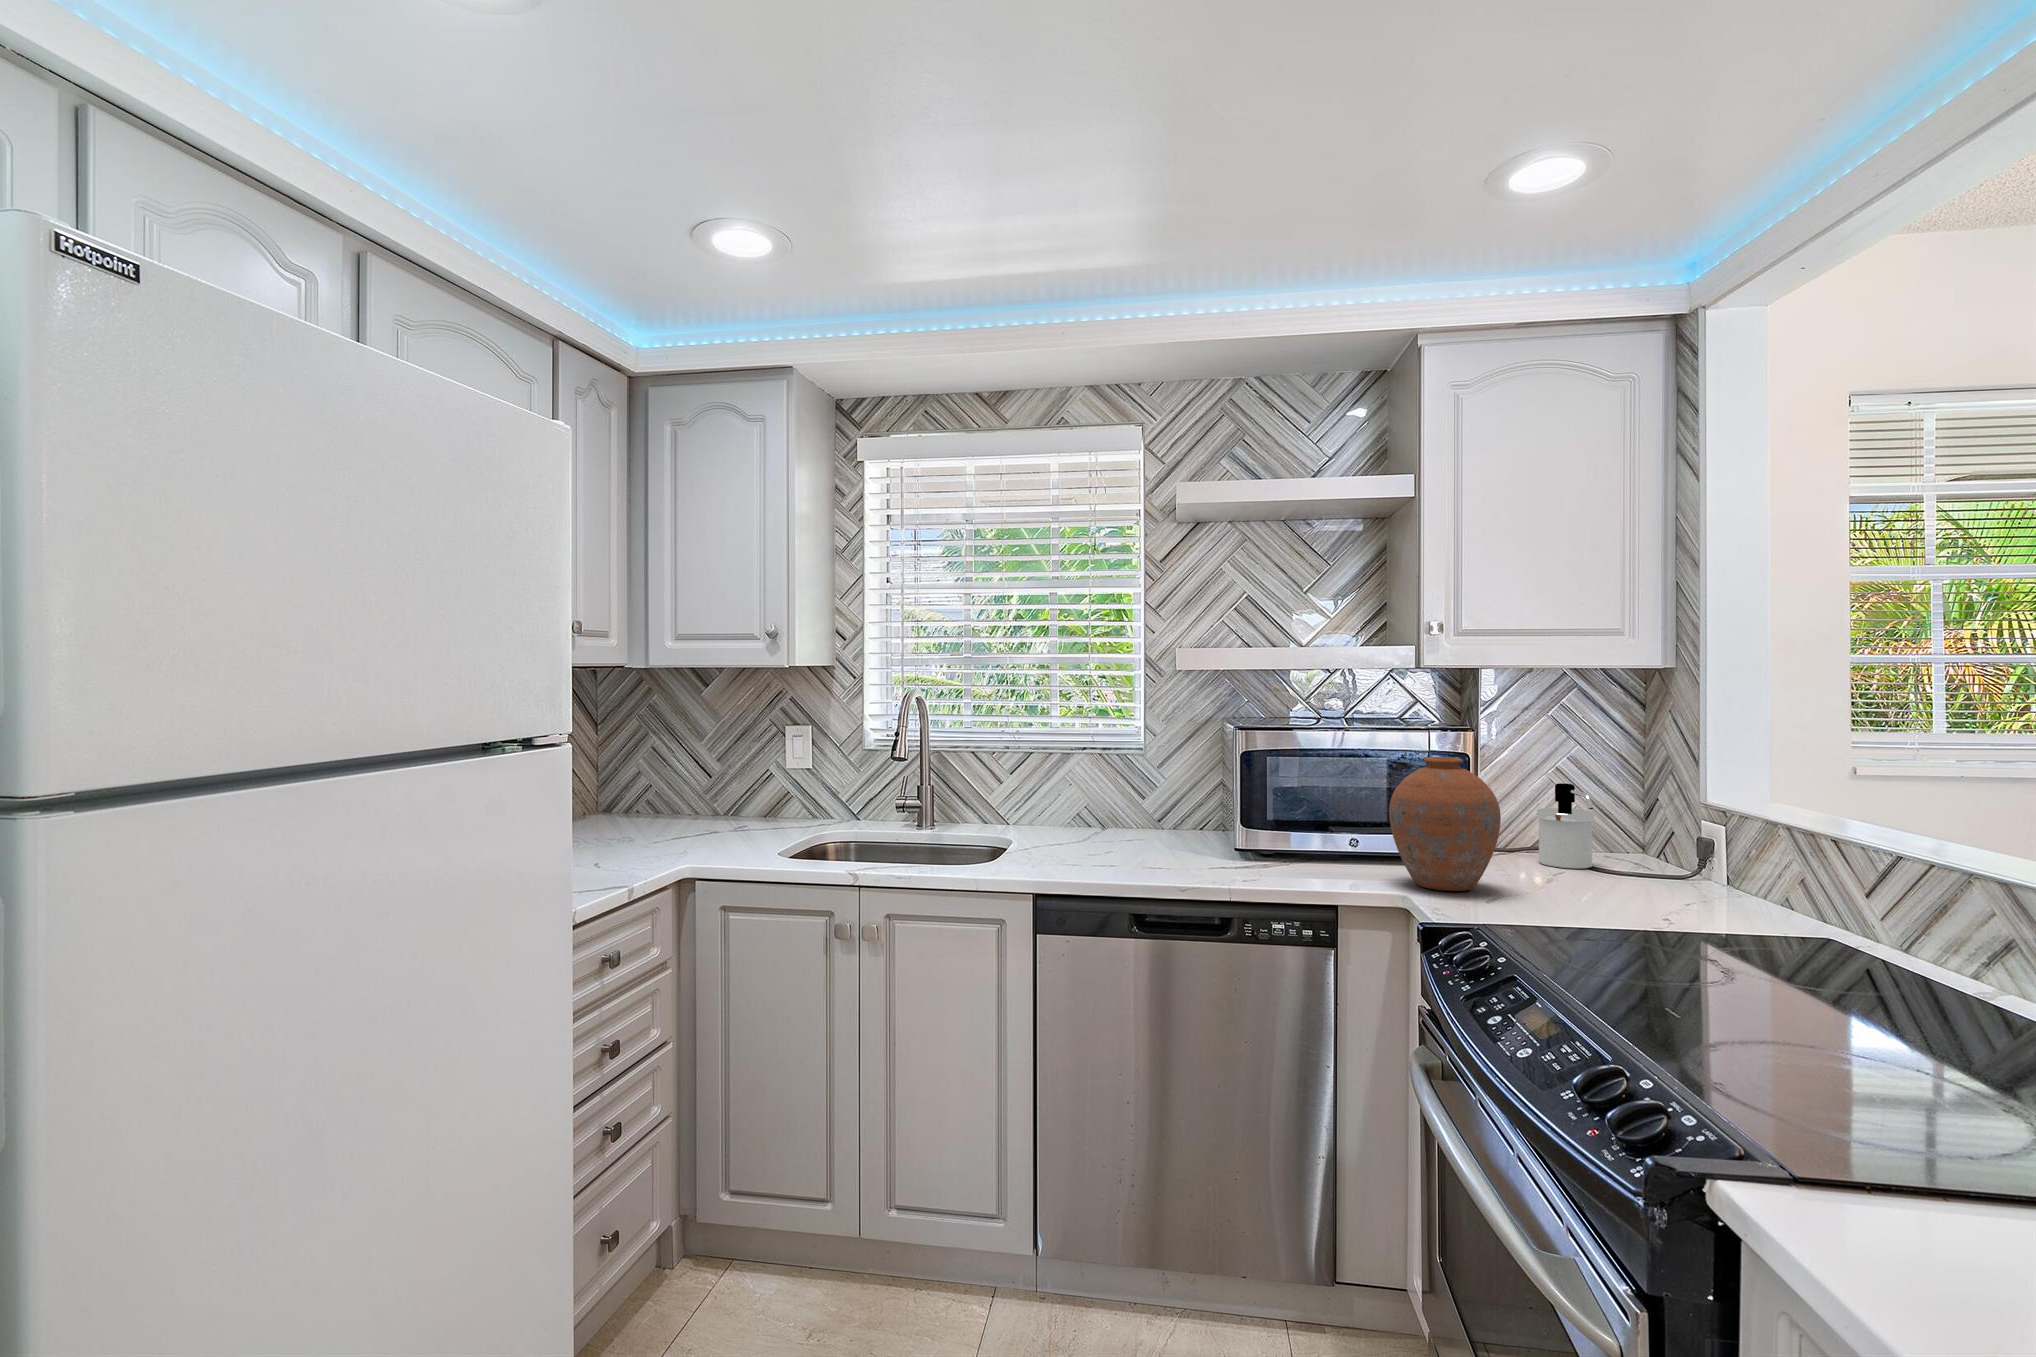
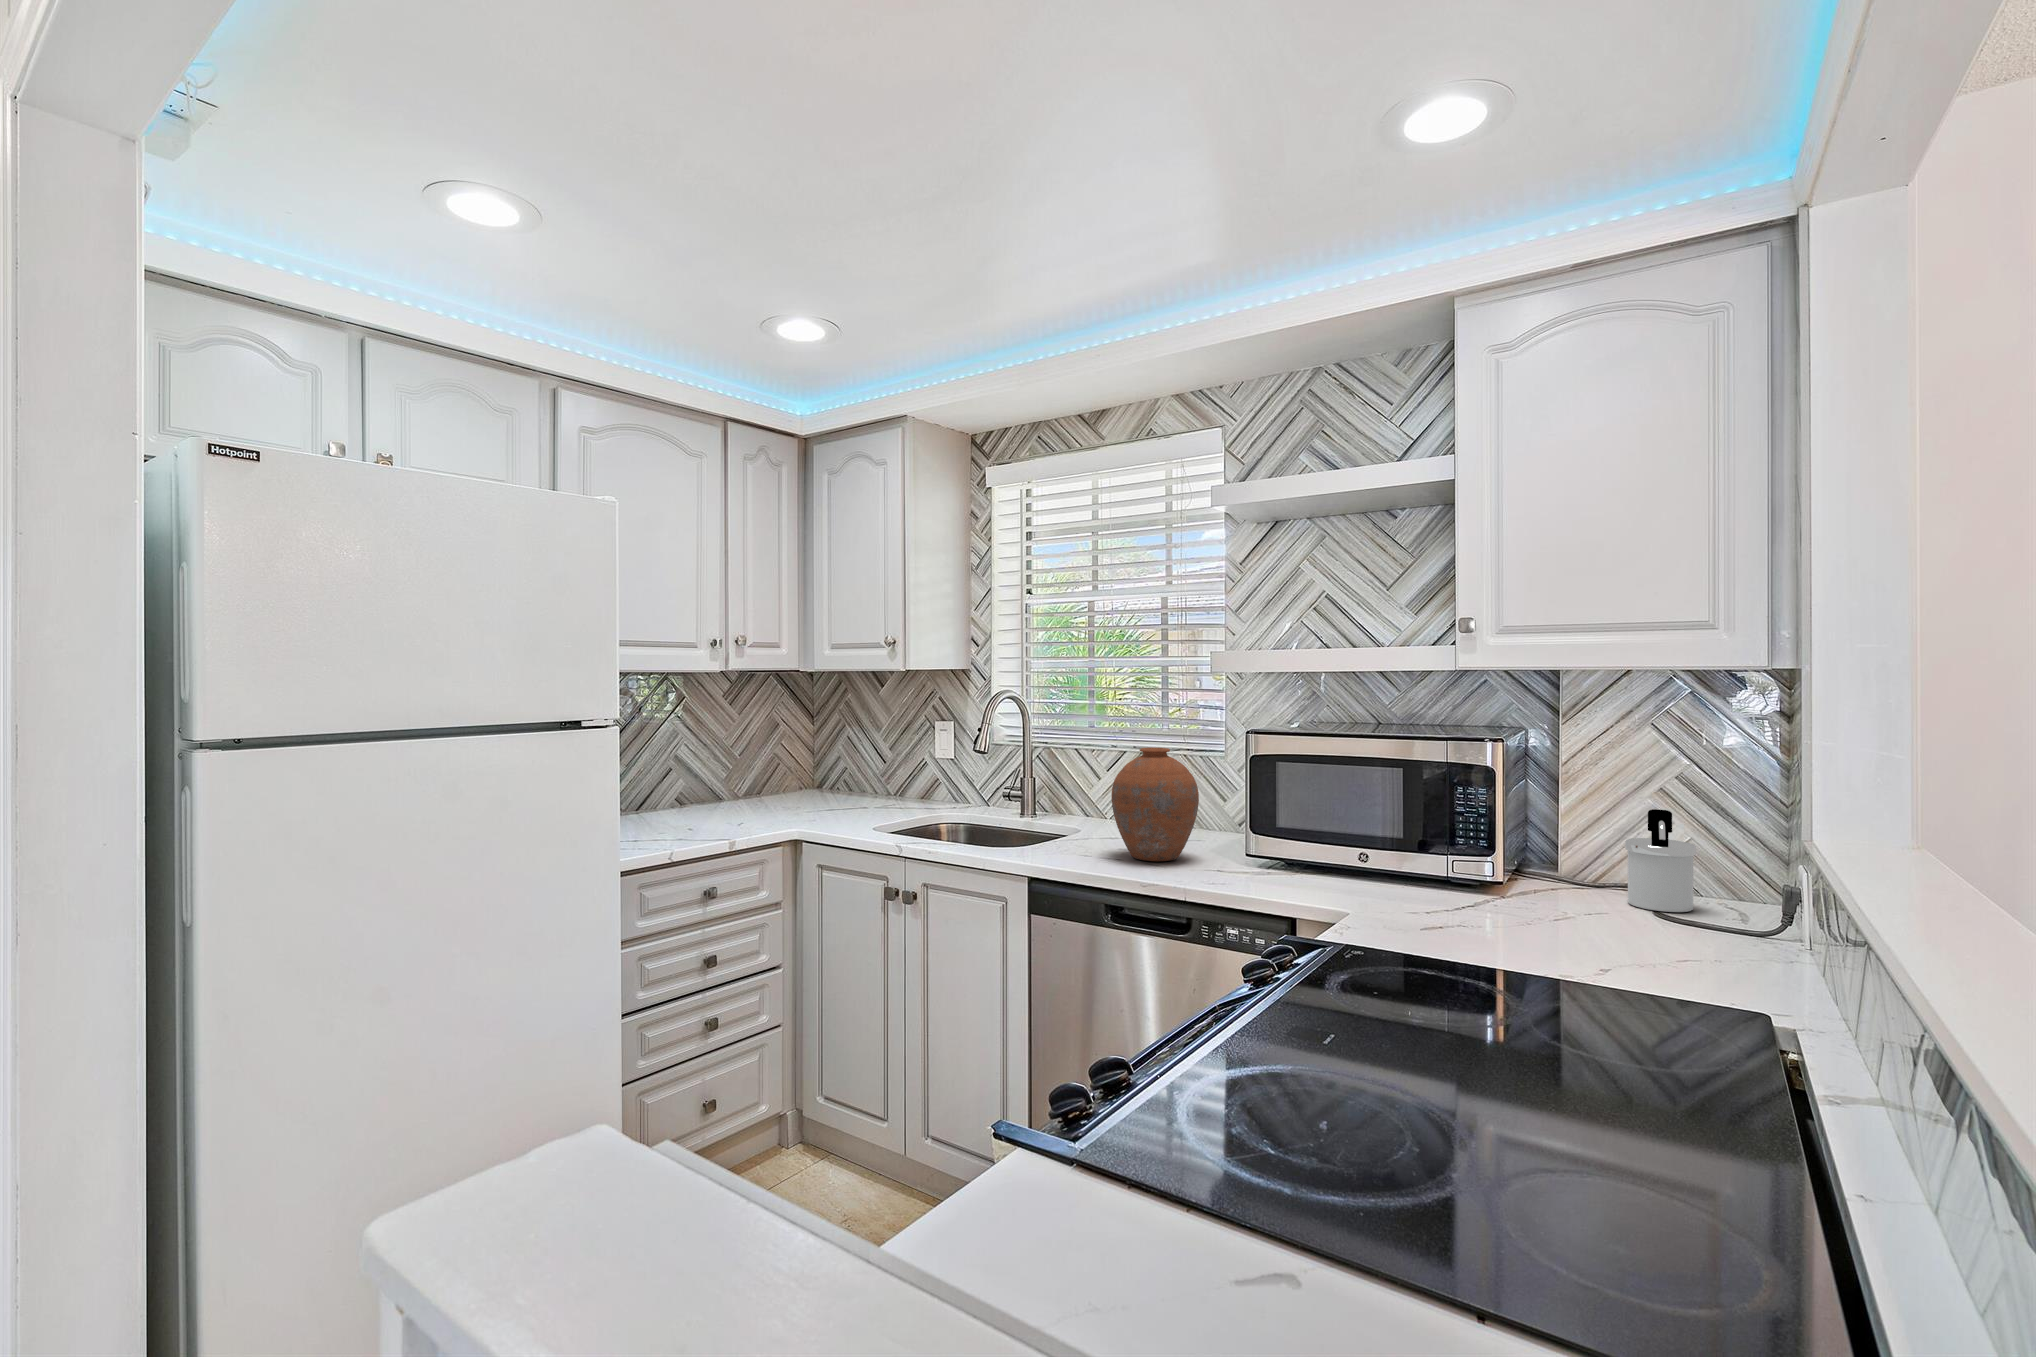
vase: present [1389,757,1501,891] -> present [1111,748,1199,861]

